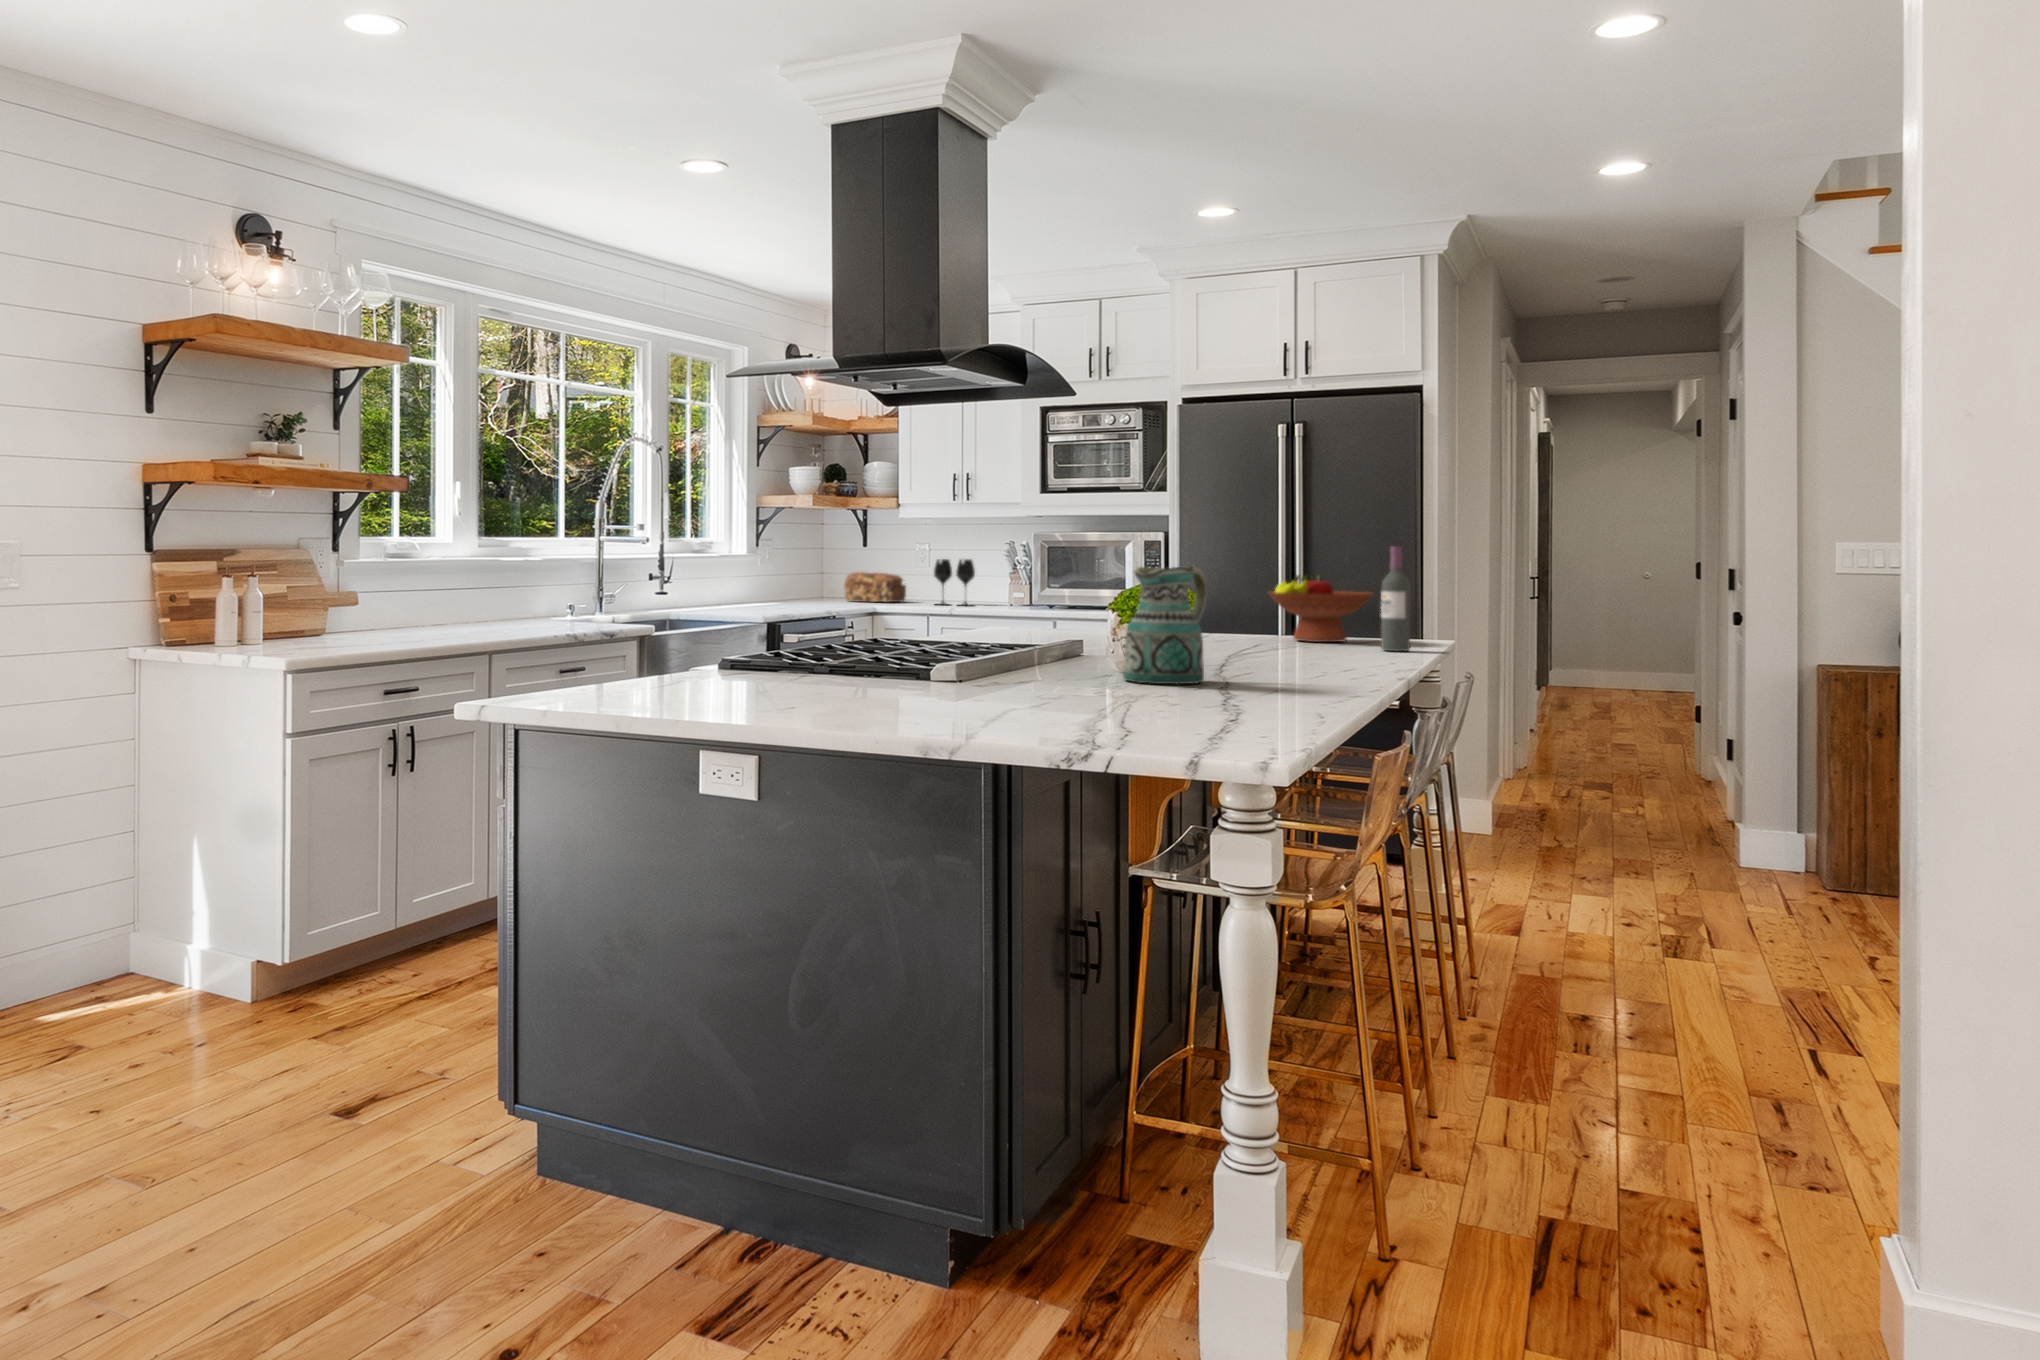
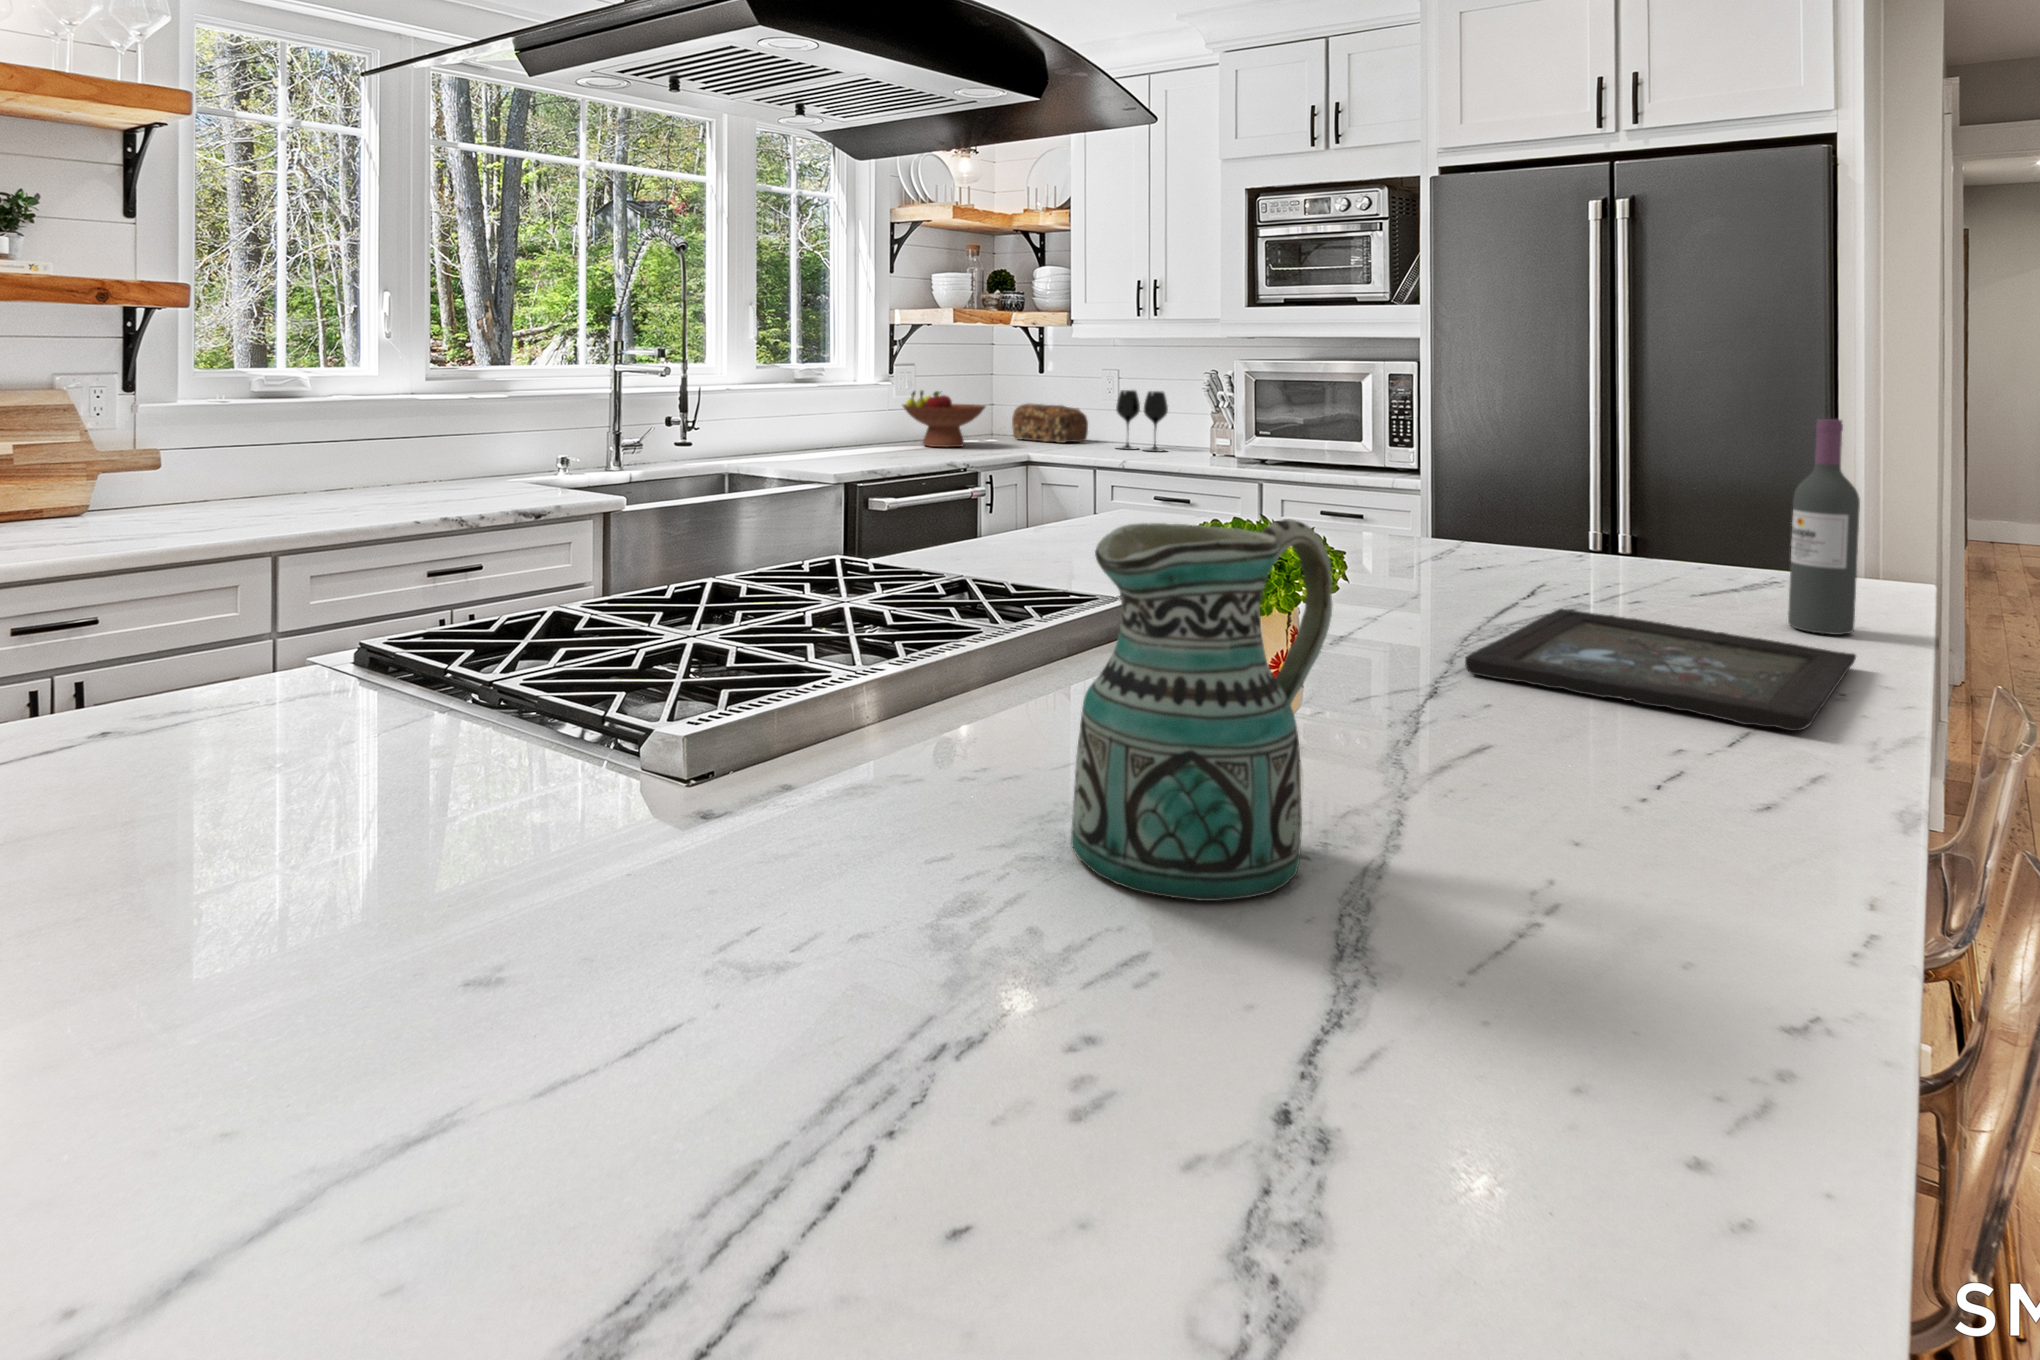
fruit bowl: present [1268,574,1373,642] -> present [903,391,985,447]
tray: none [1237,643,1405,665] -> present [1465,609,1856,731]

